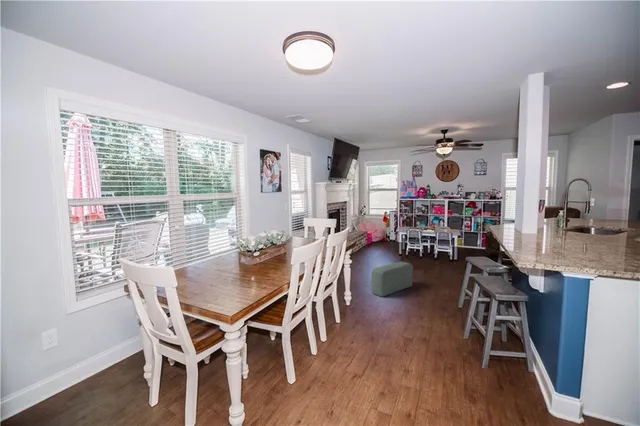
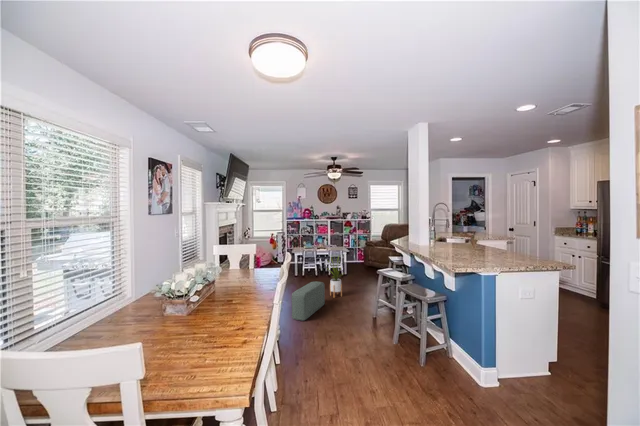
house plant: none [417,236,443,282] -> present [330,261,342,296]

